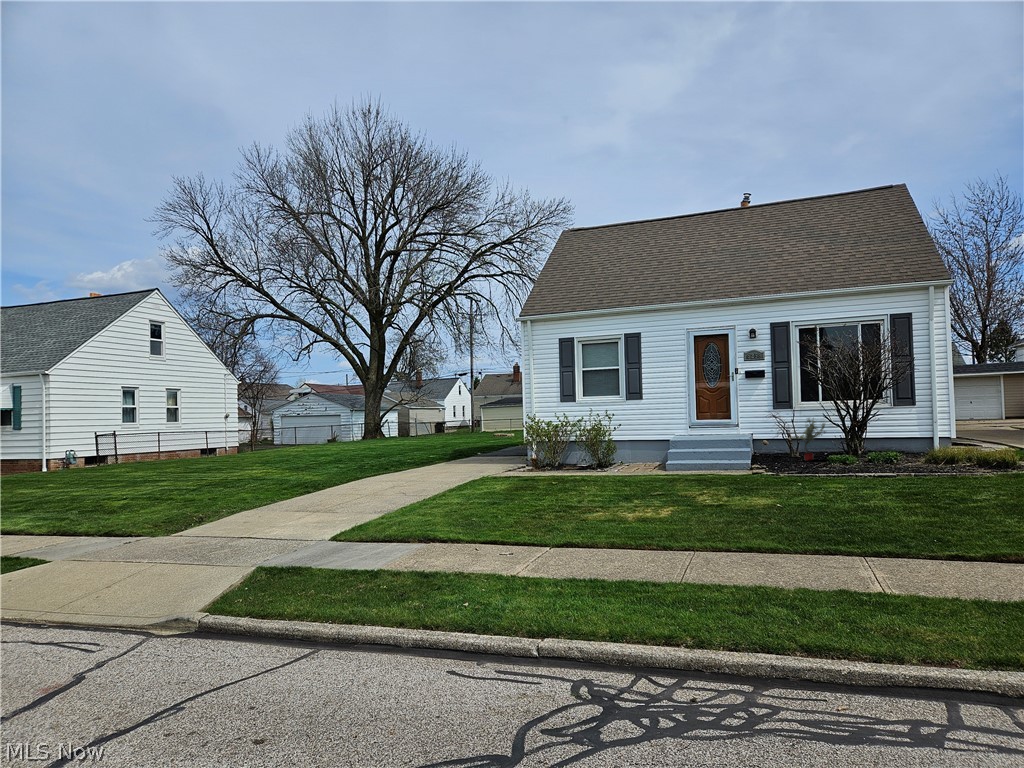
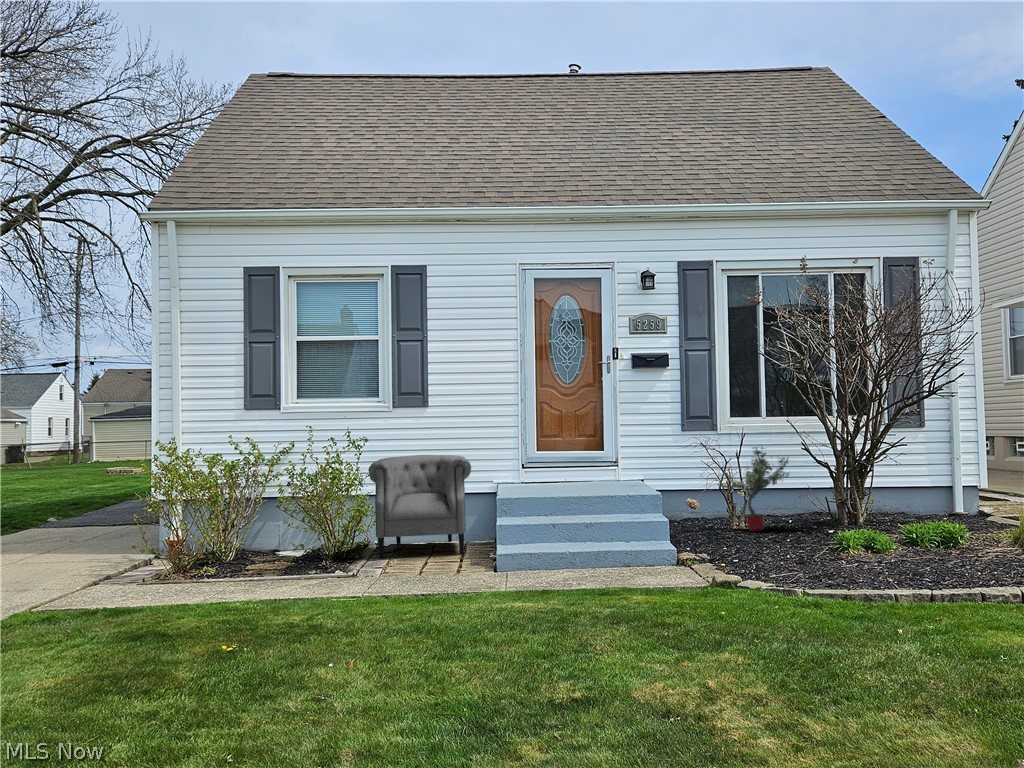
chair: none [613,422,661,467] -> present [369,455,471,558]

